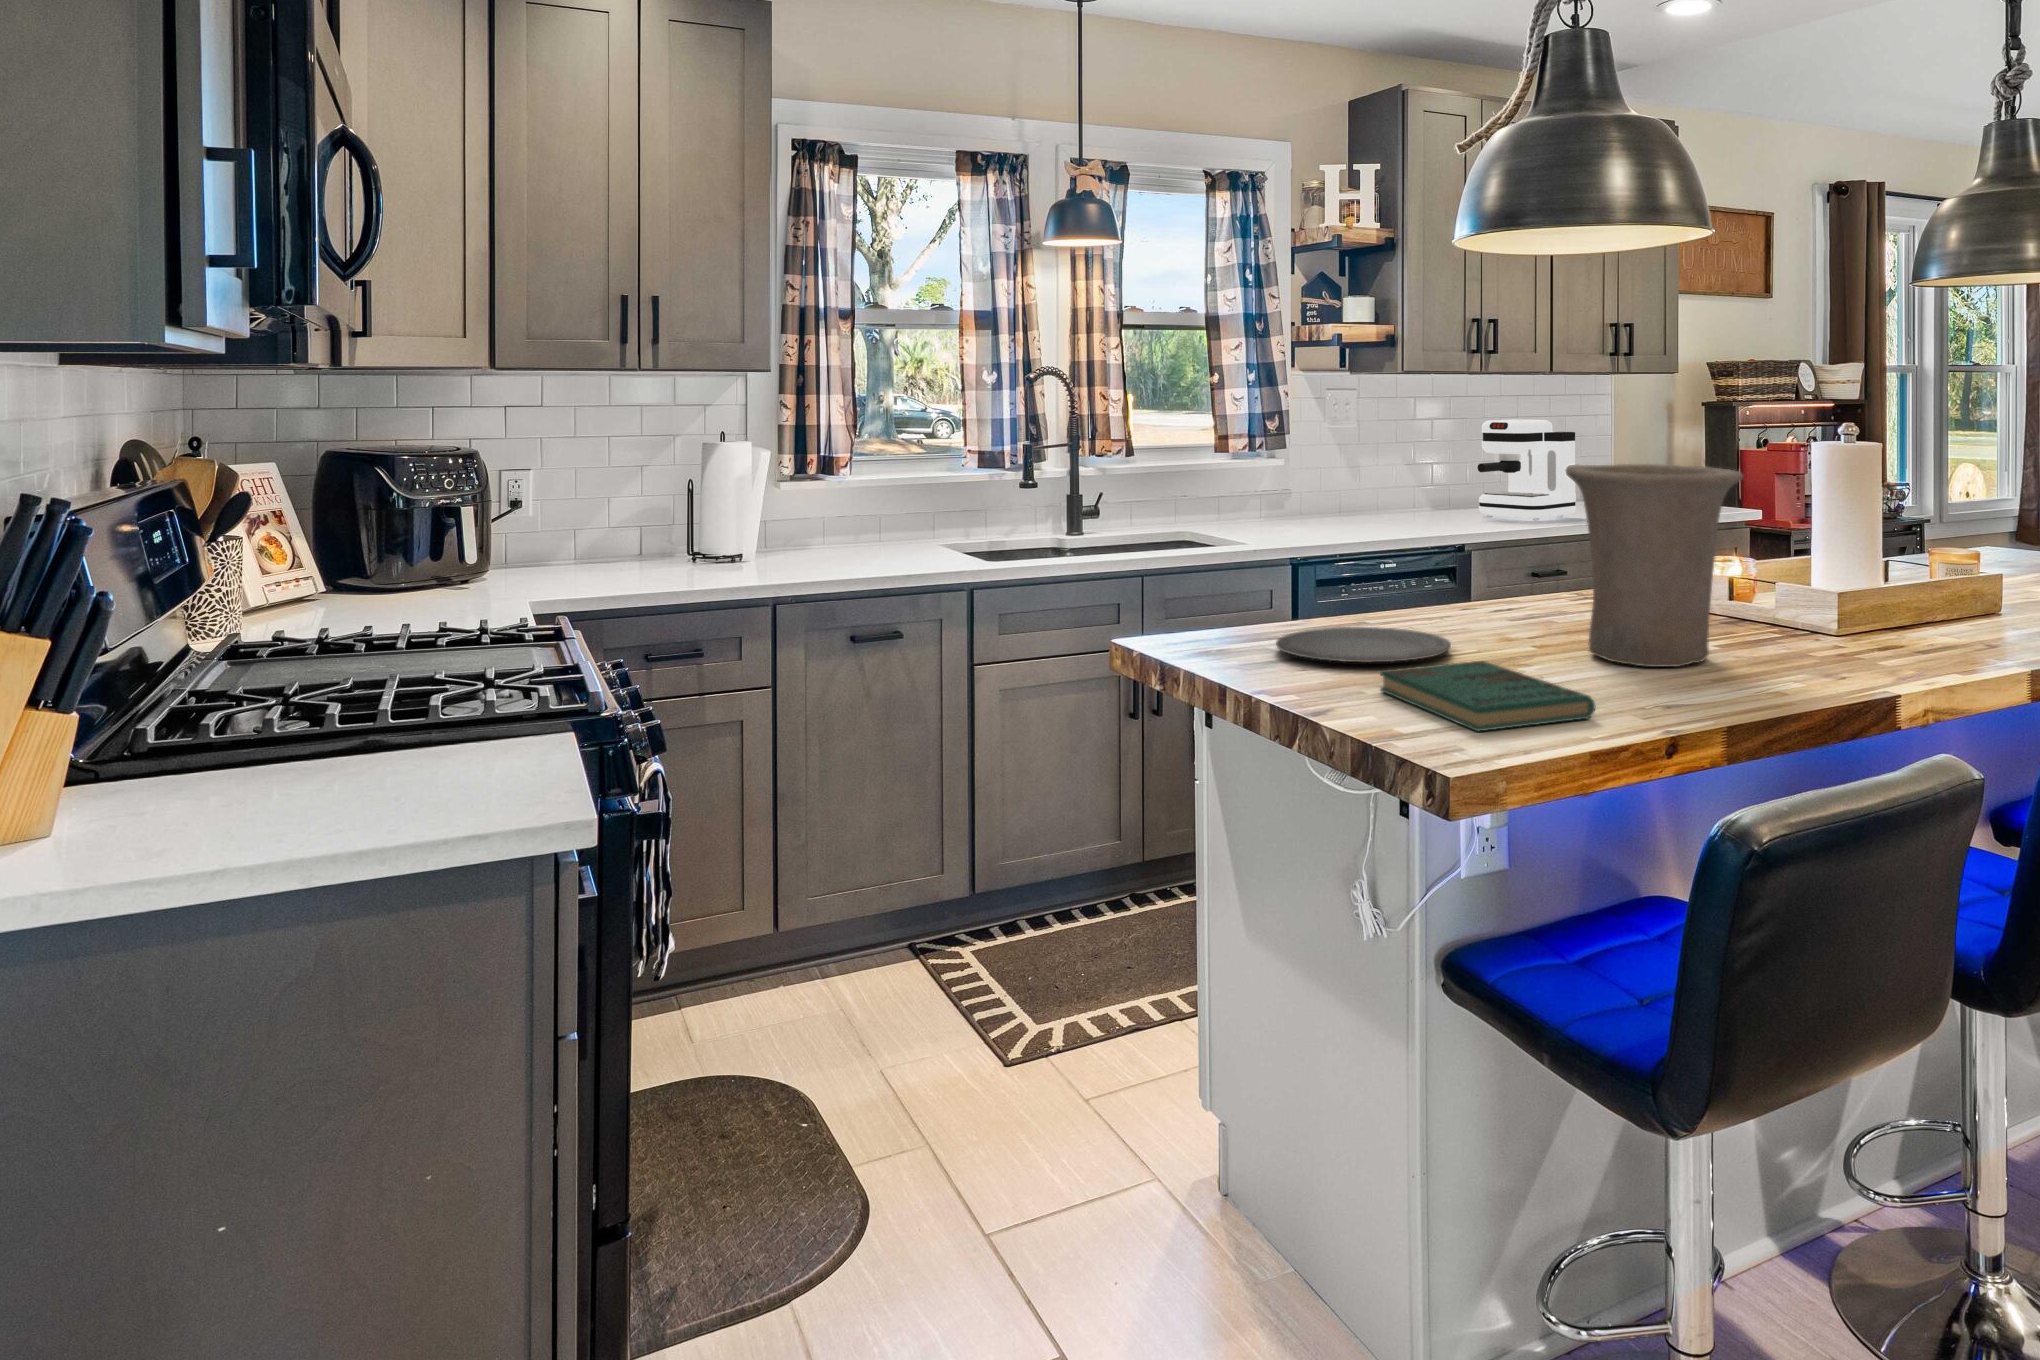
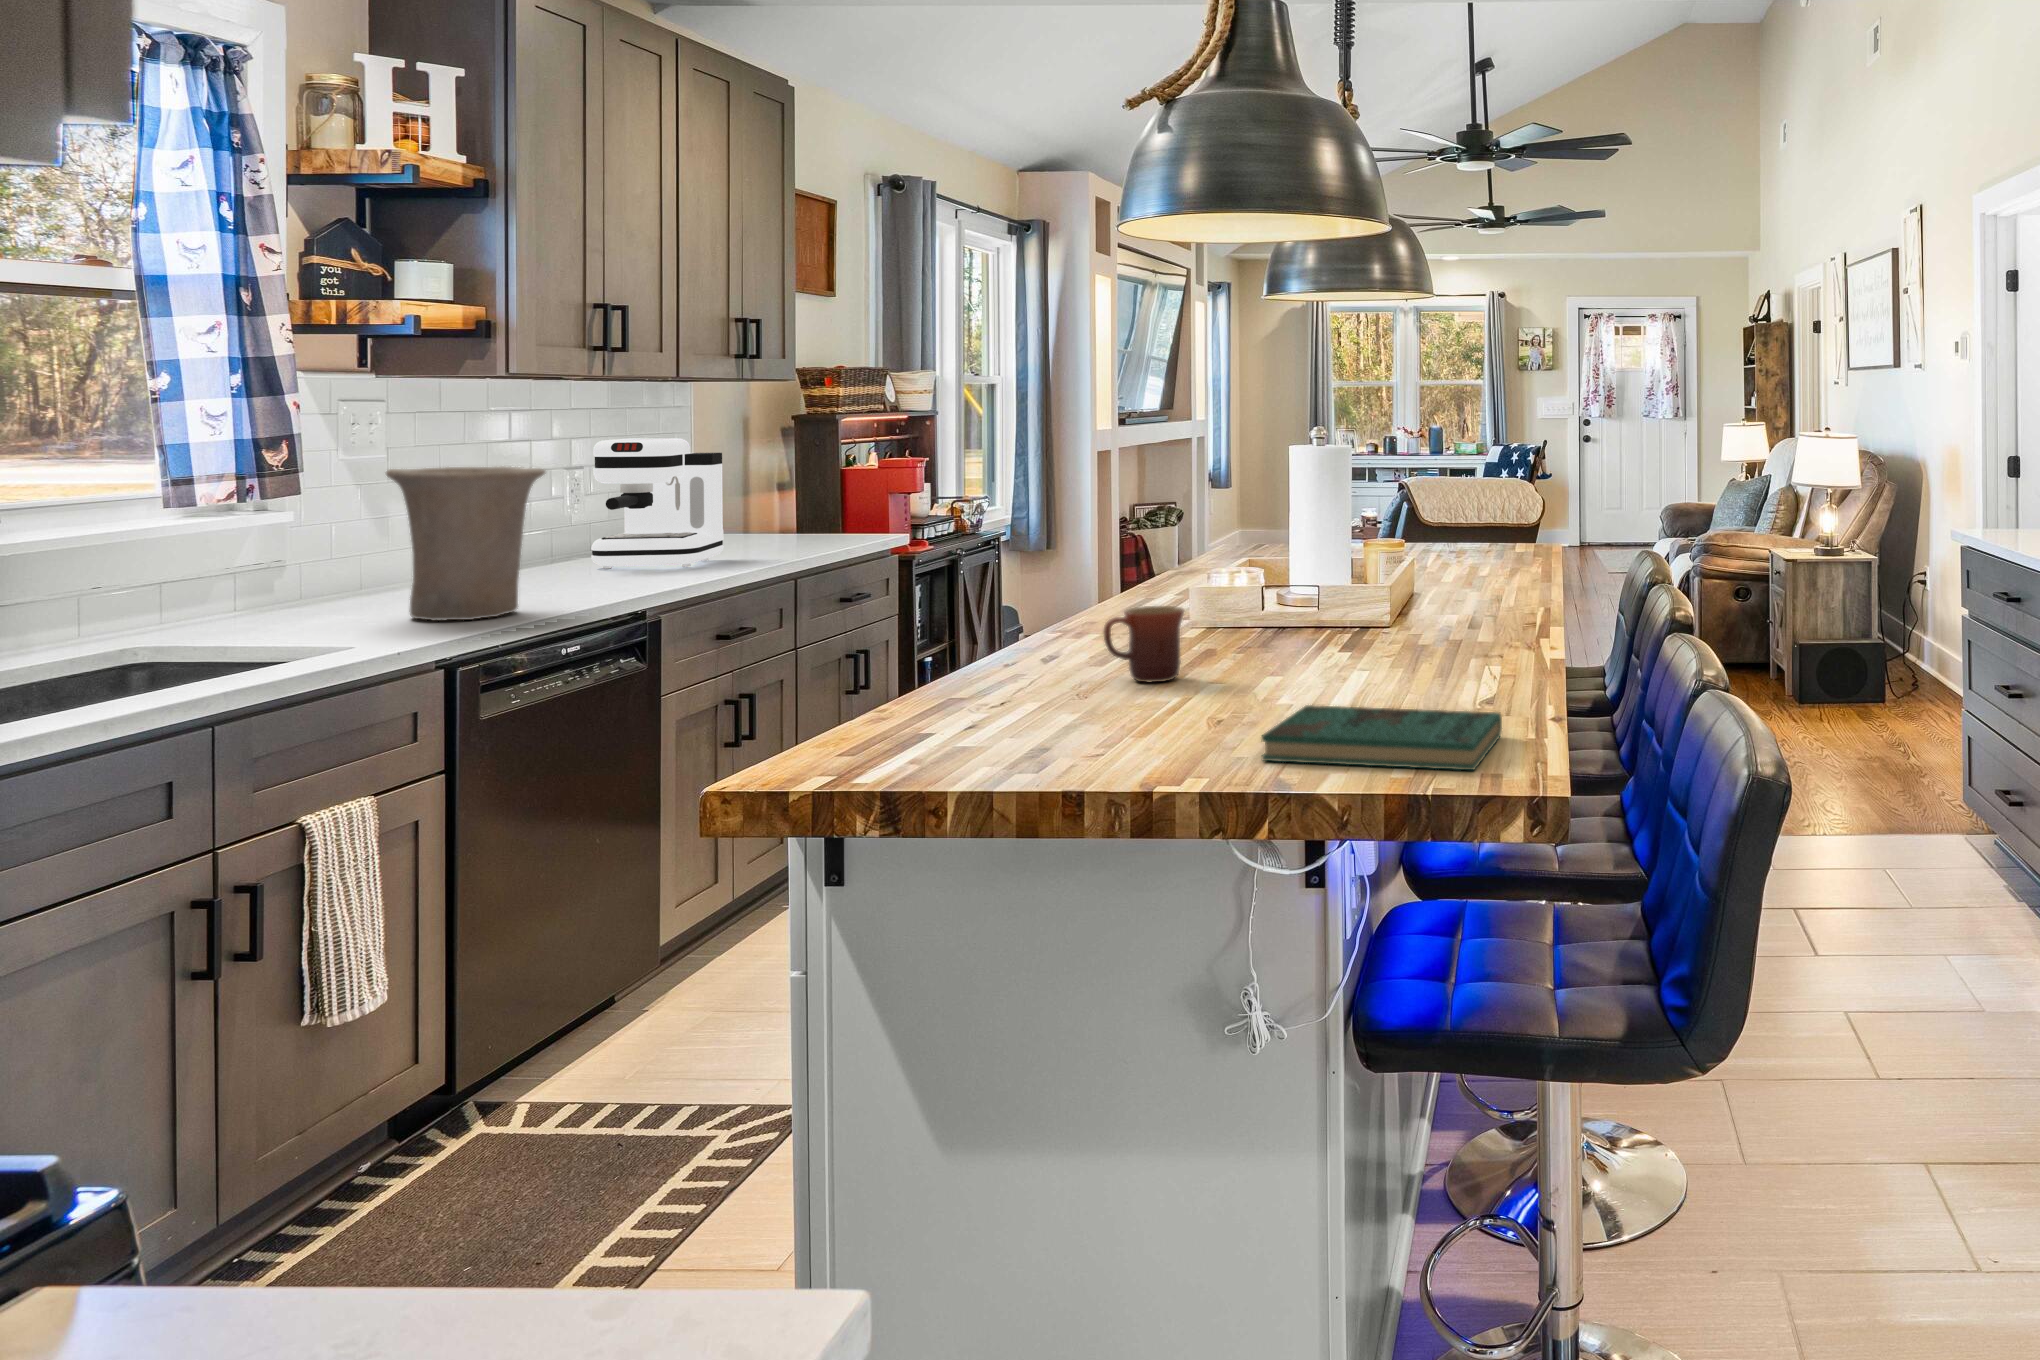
vase: present [1566,464,1743,667] -> present [386,466,545,621]
mug: none [1472,569,1542,634] -> present [1104,606,1184,682]
plate: present [1276,627,1451,662] -> none [972,695,1203,748]

